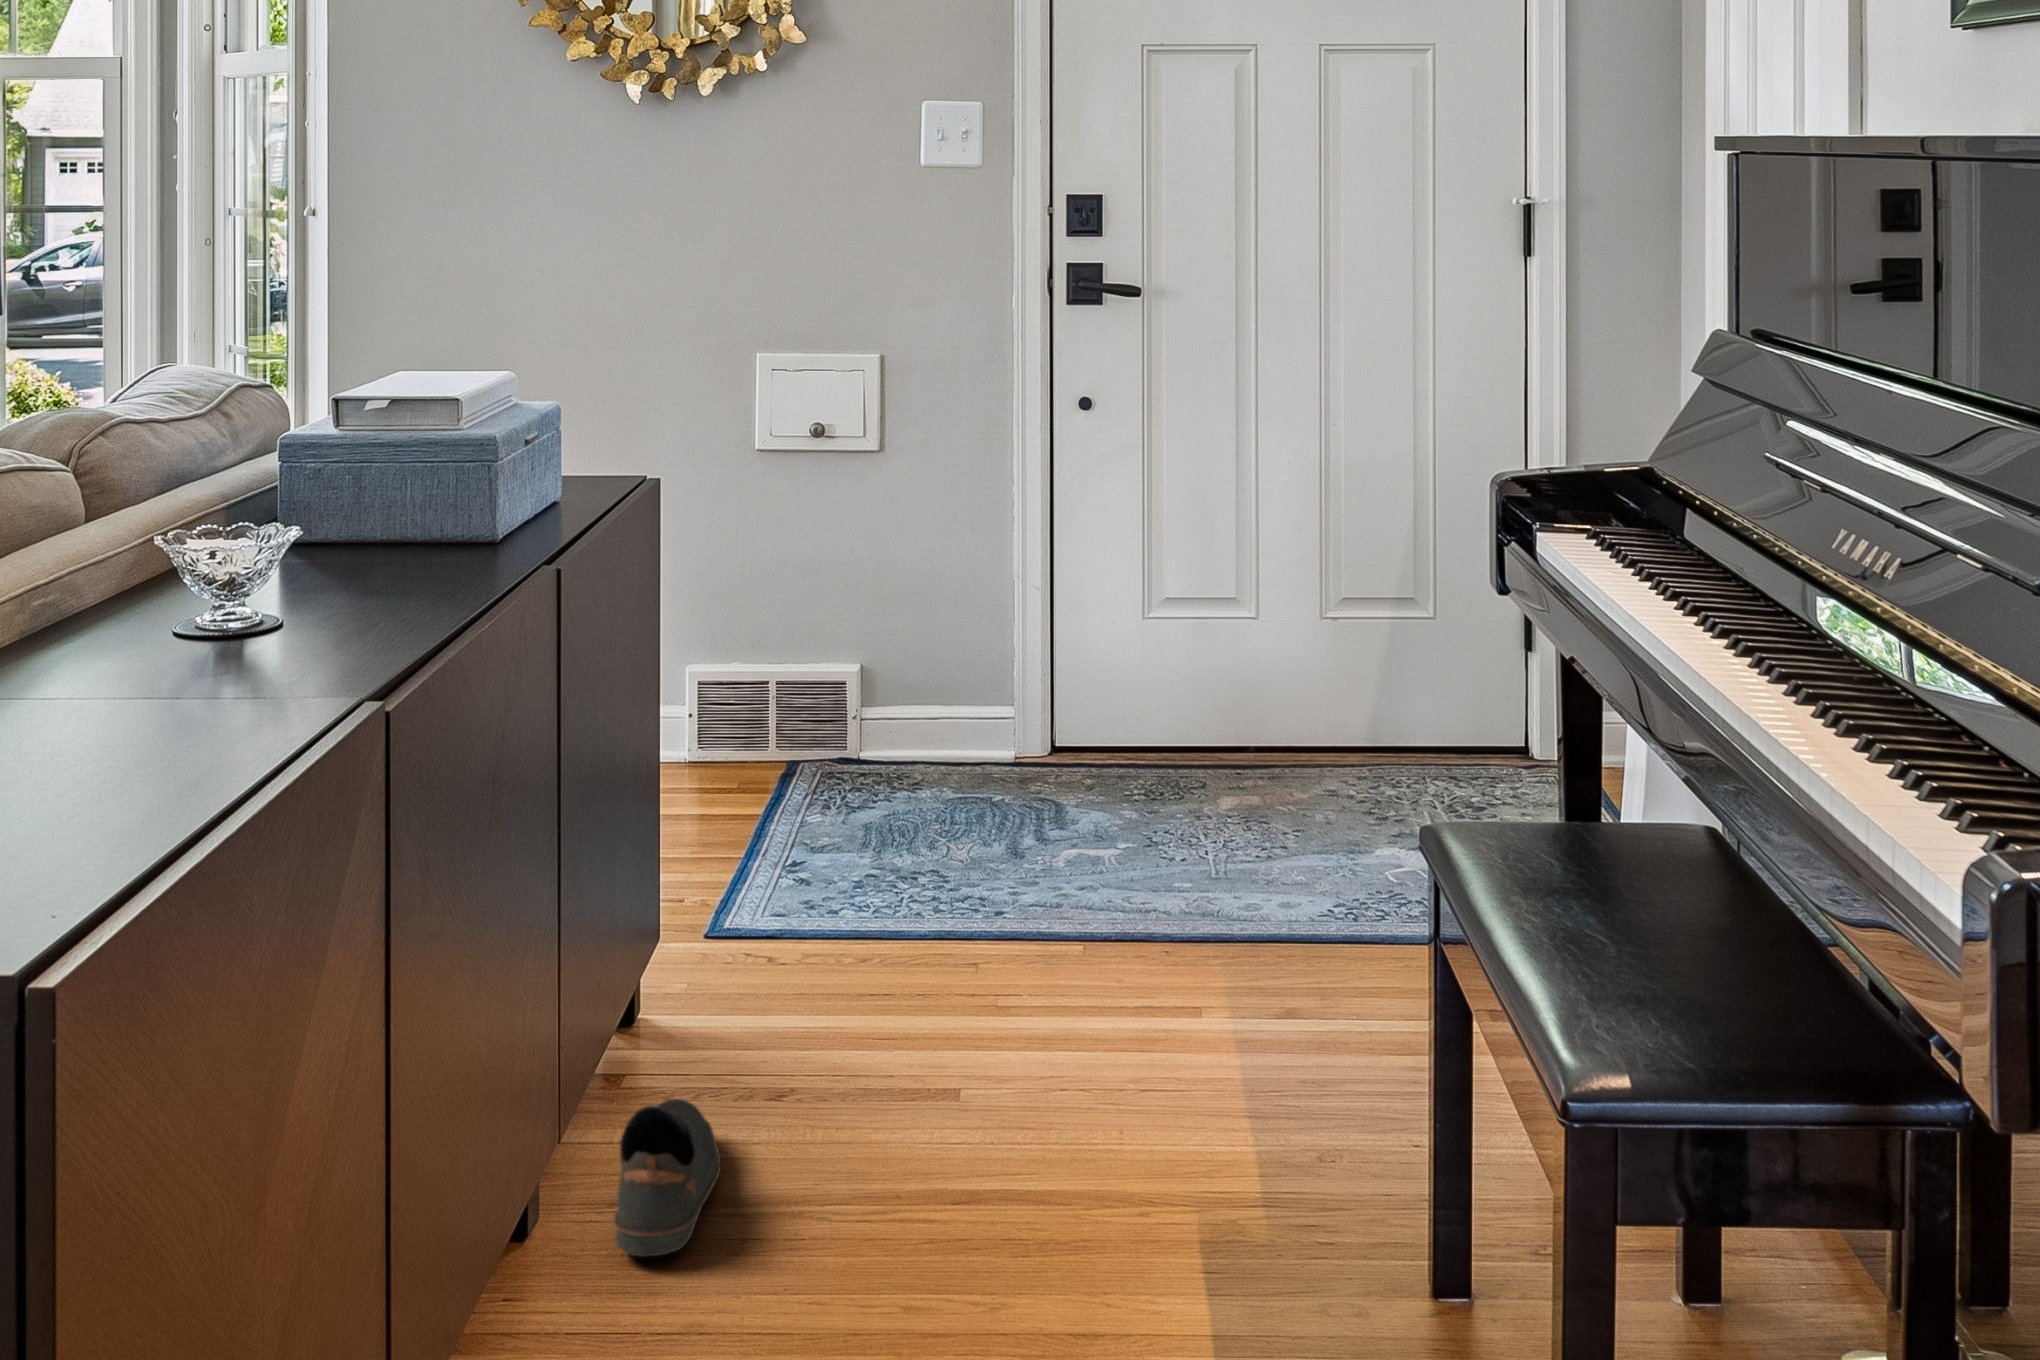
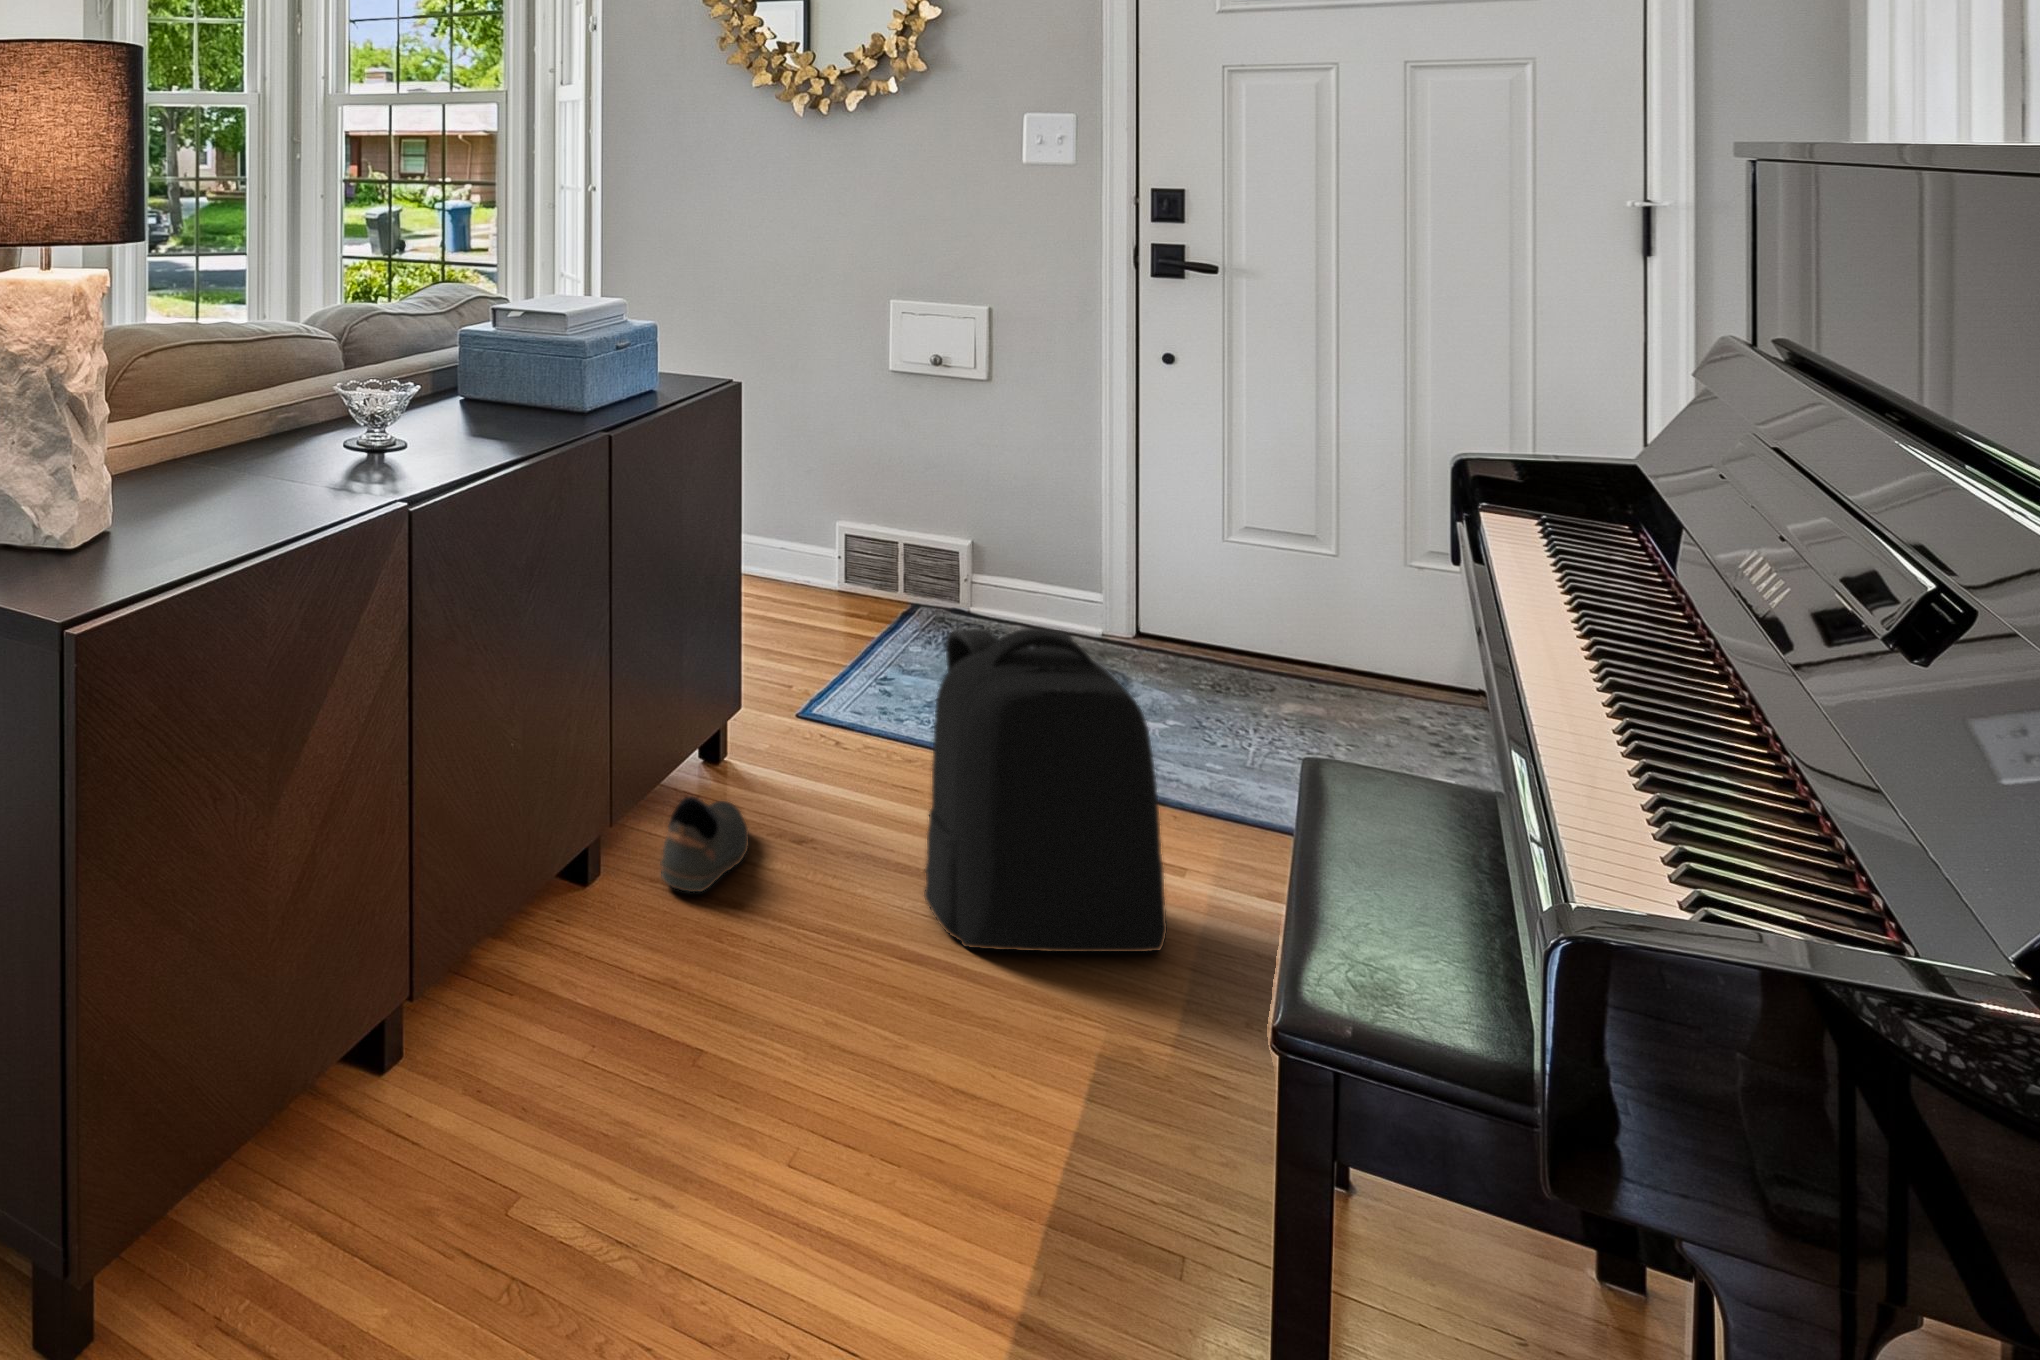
backpack: none [964,754,1256,1211] -> present [924,628,1167,952]

